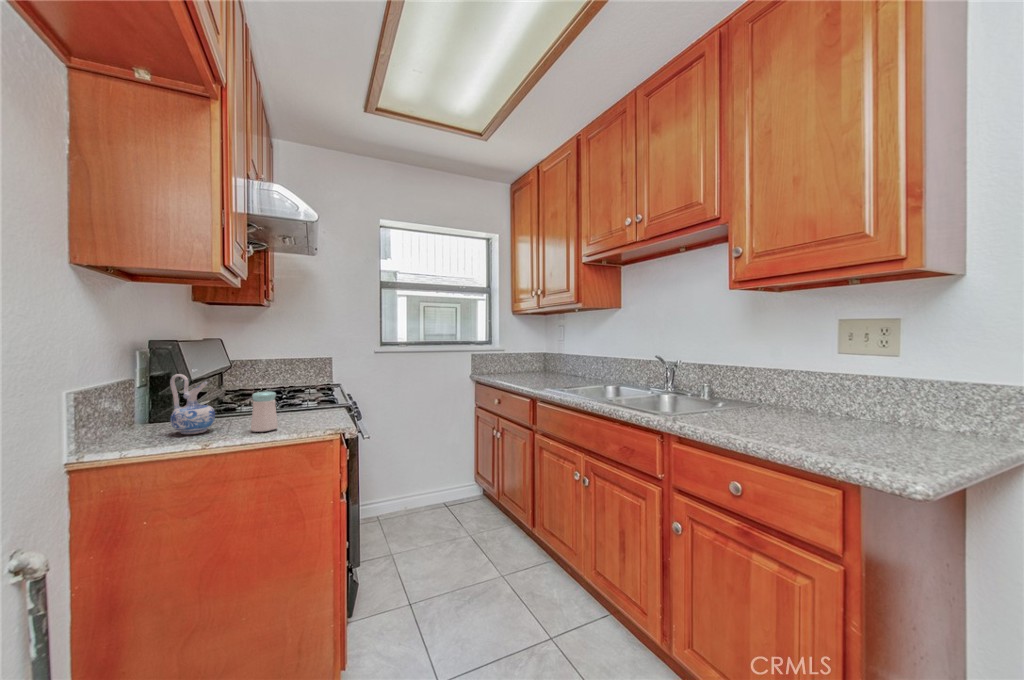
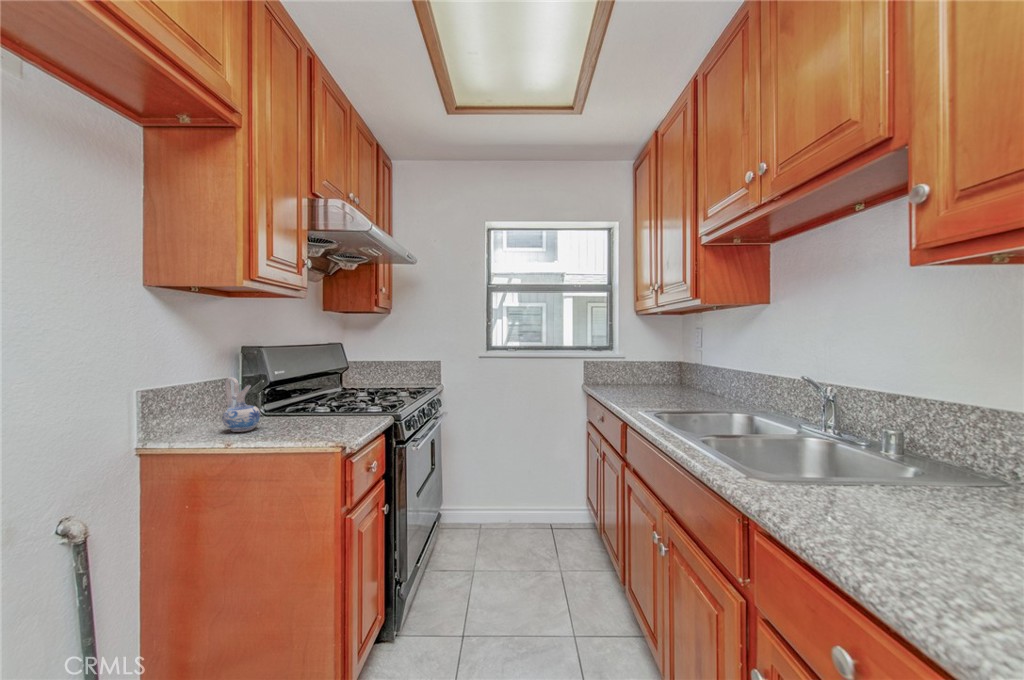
salt shaker: present [251,391,278,432] -> none [274,397,302,436]

